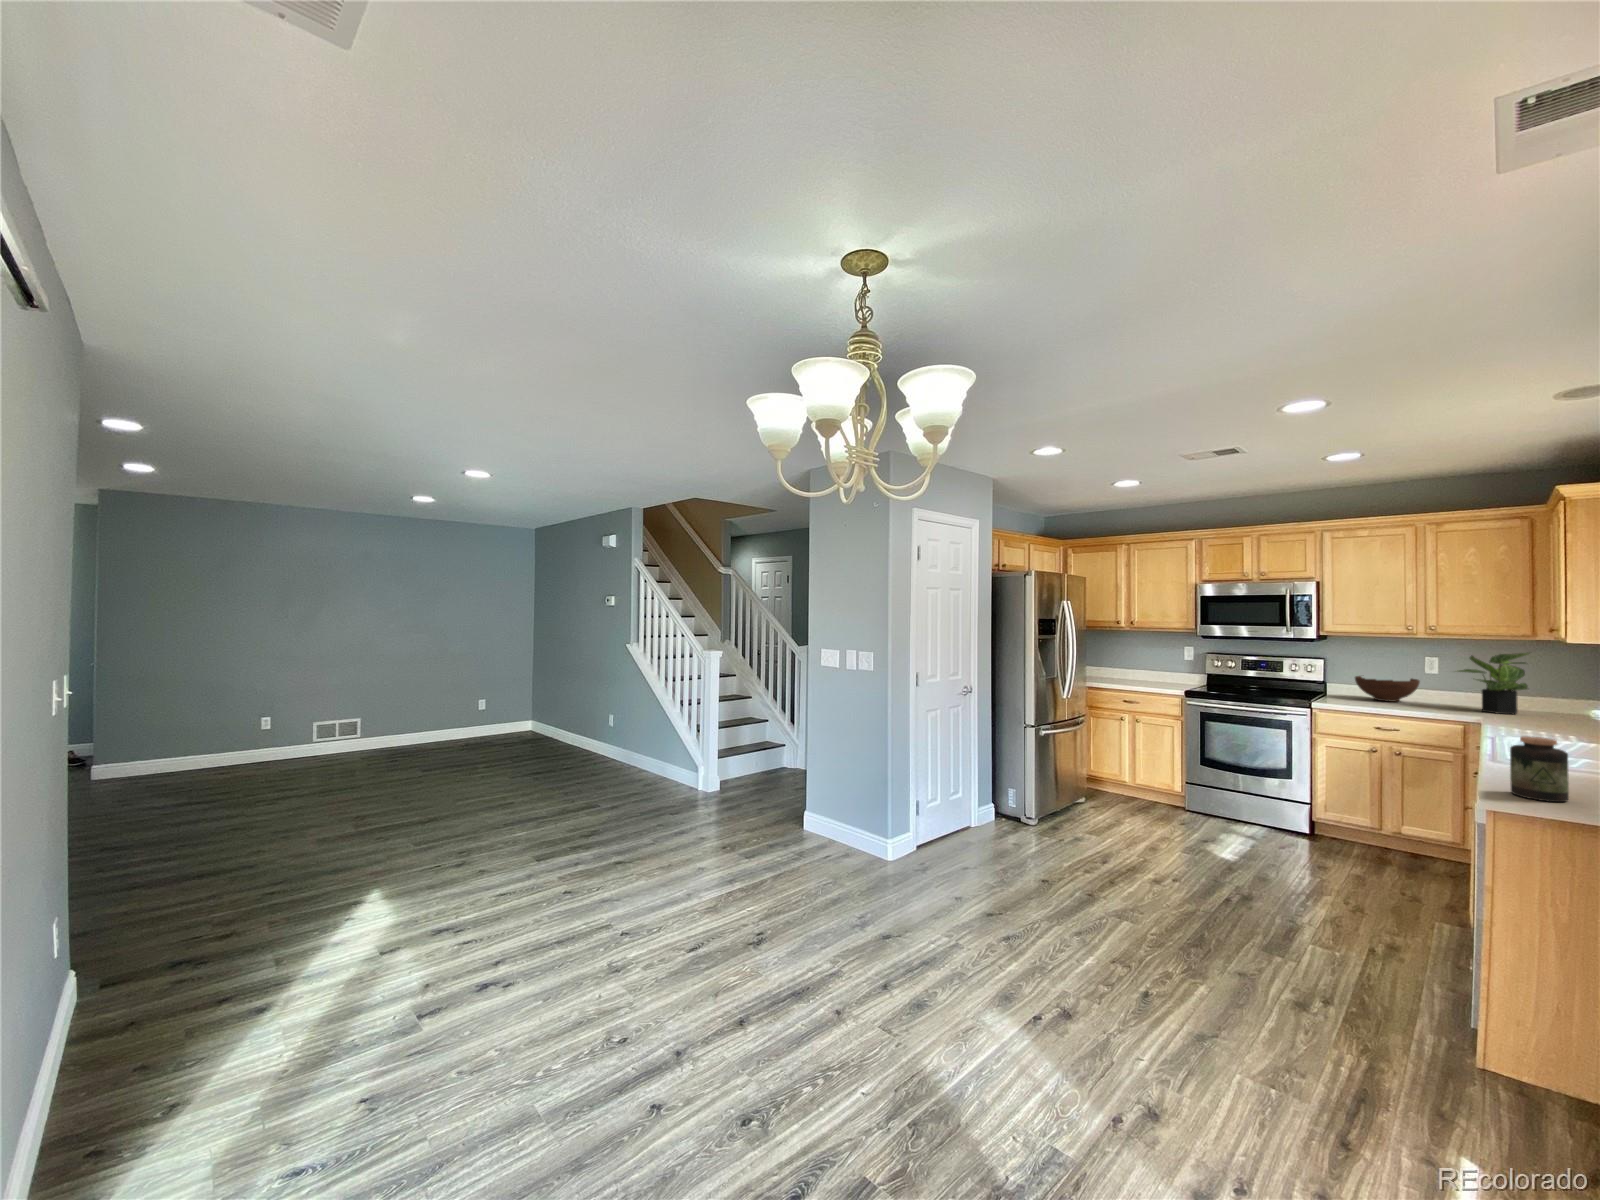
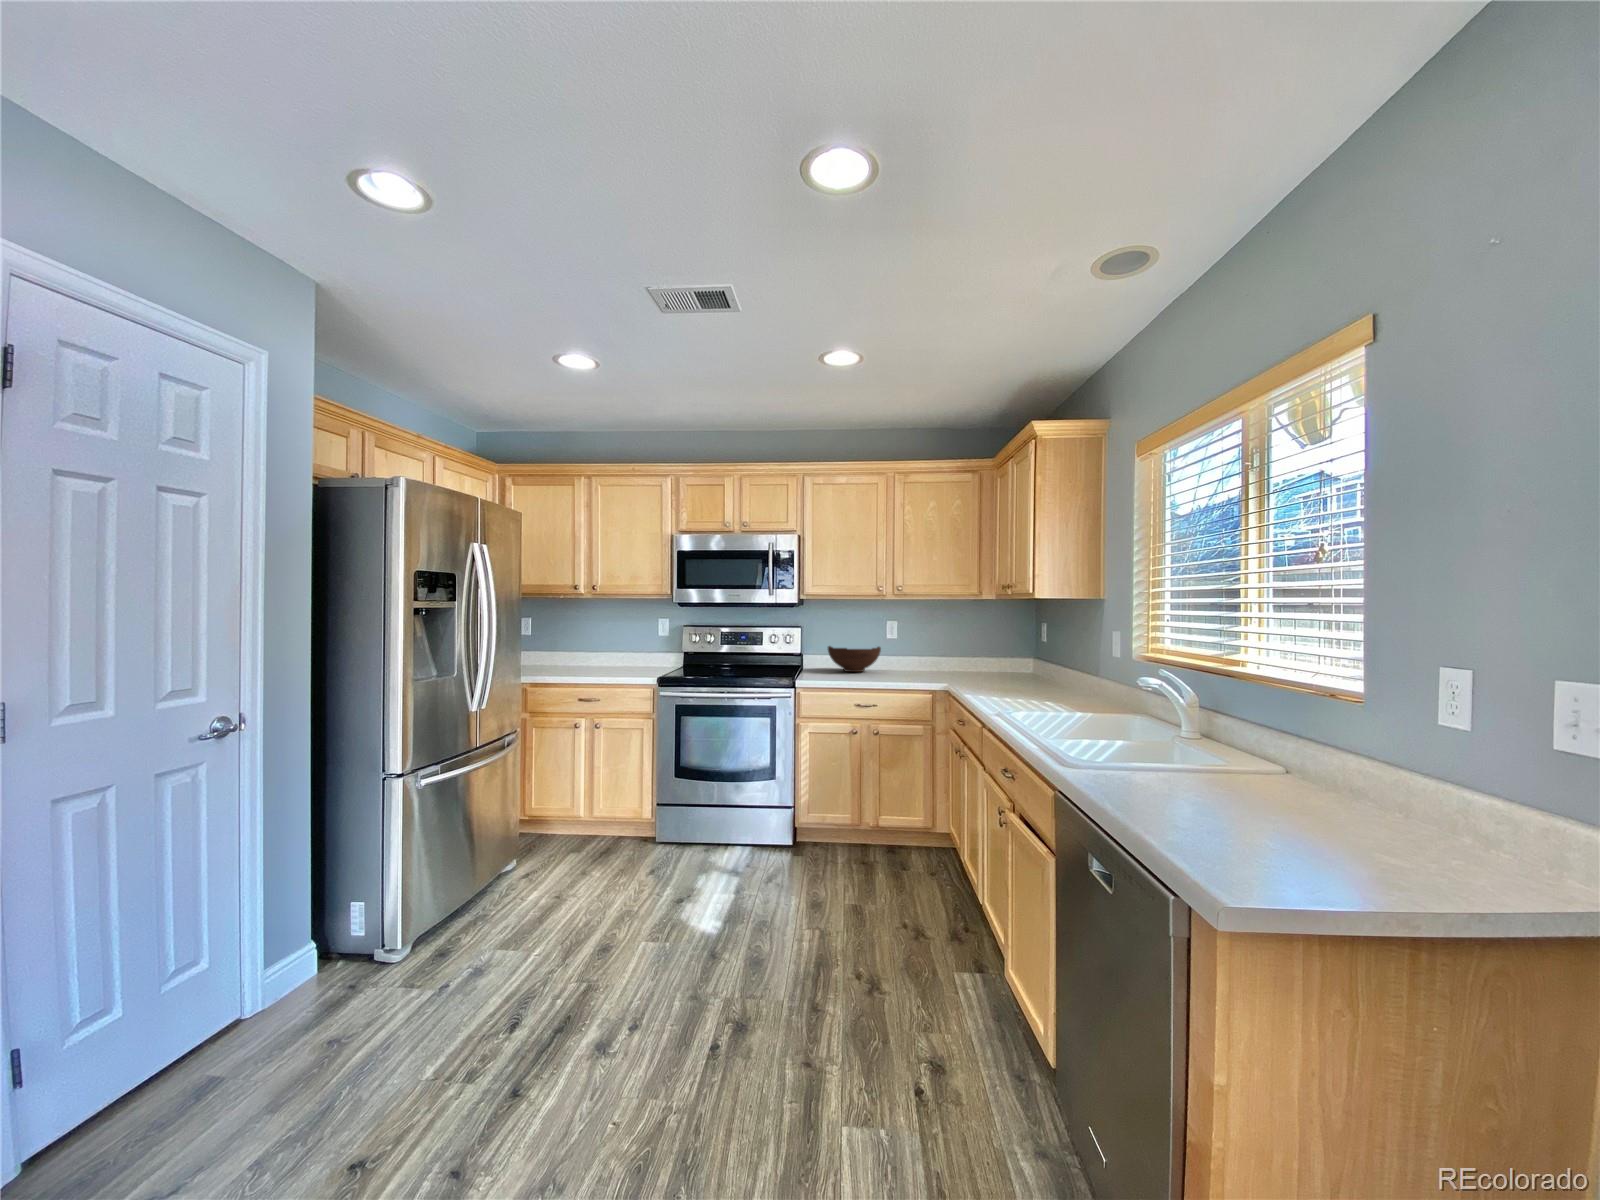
potted plant: present [1458,653,1529,714] -> none [908,612,975,678]
jar: present [1510,736,1569,802] -> none [1258,737,1355,870]

